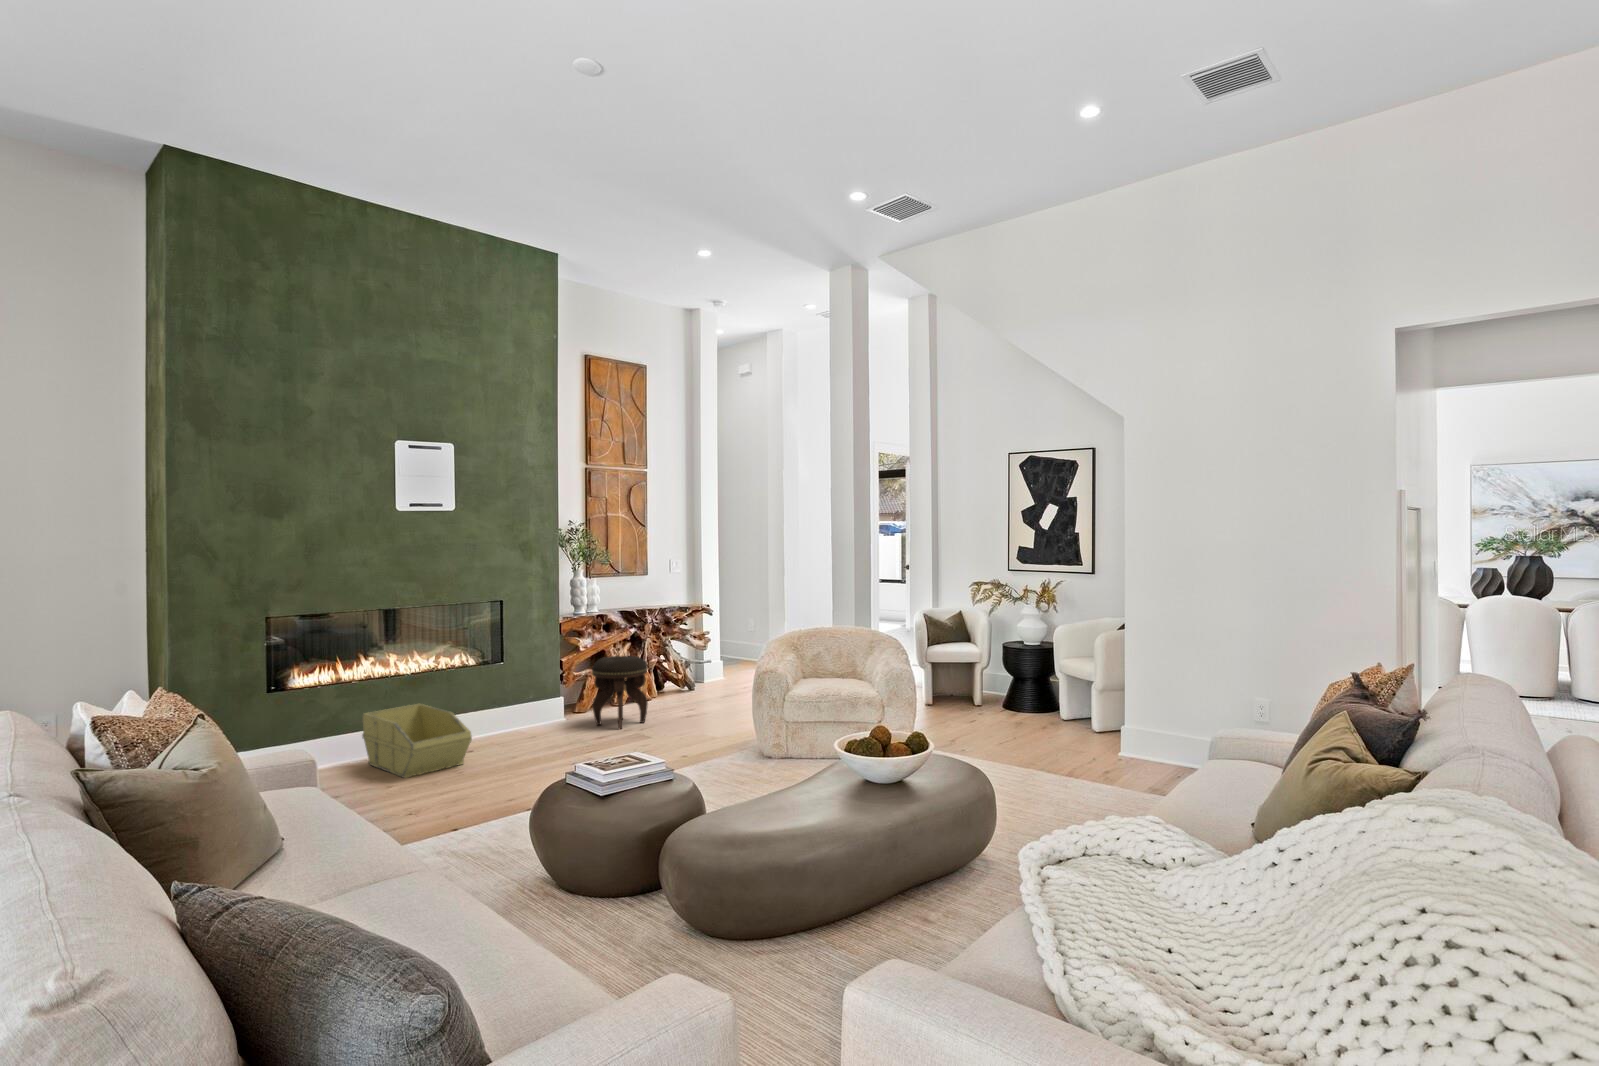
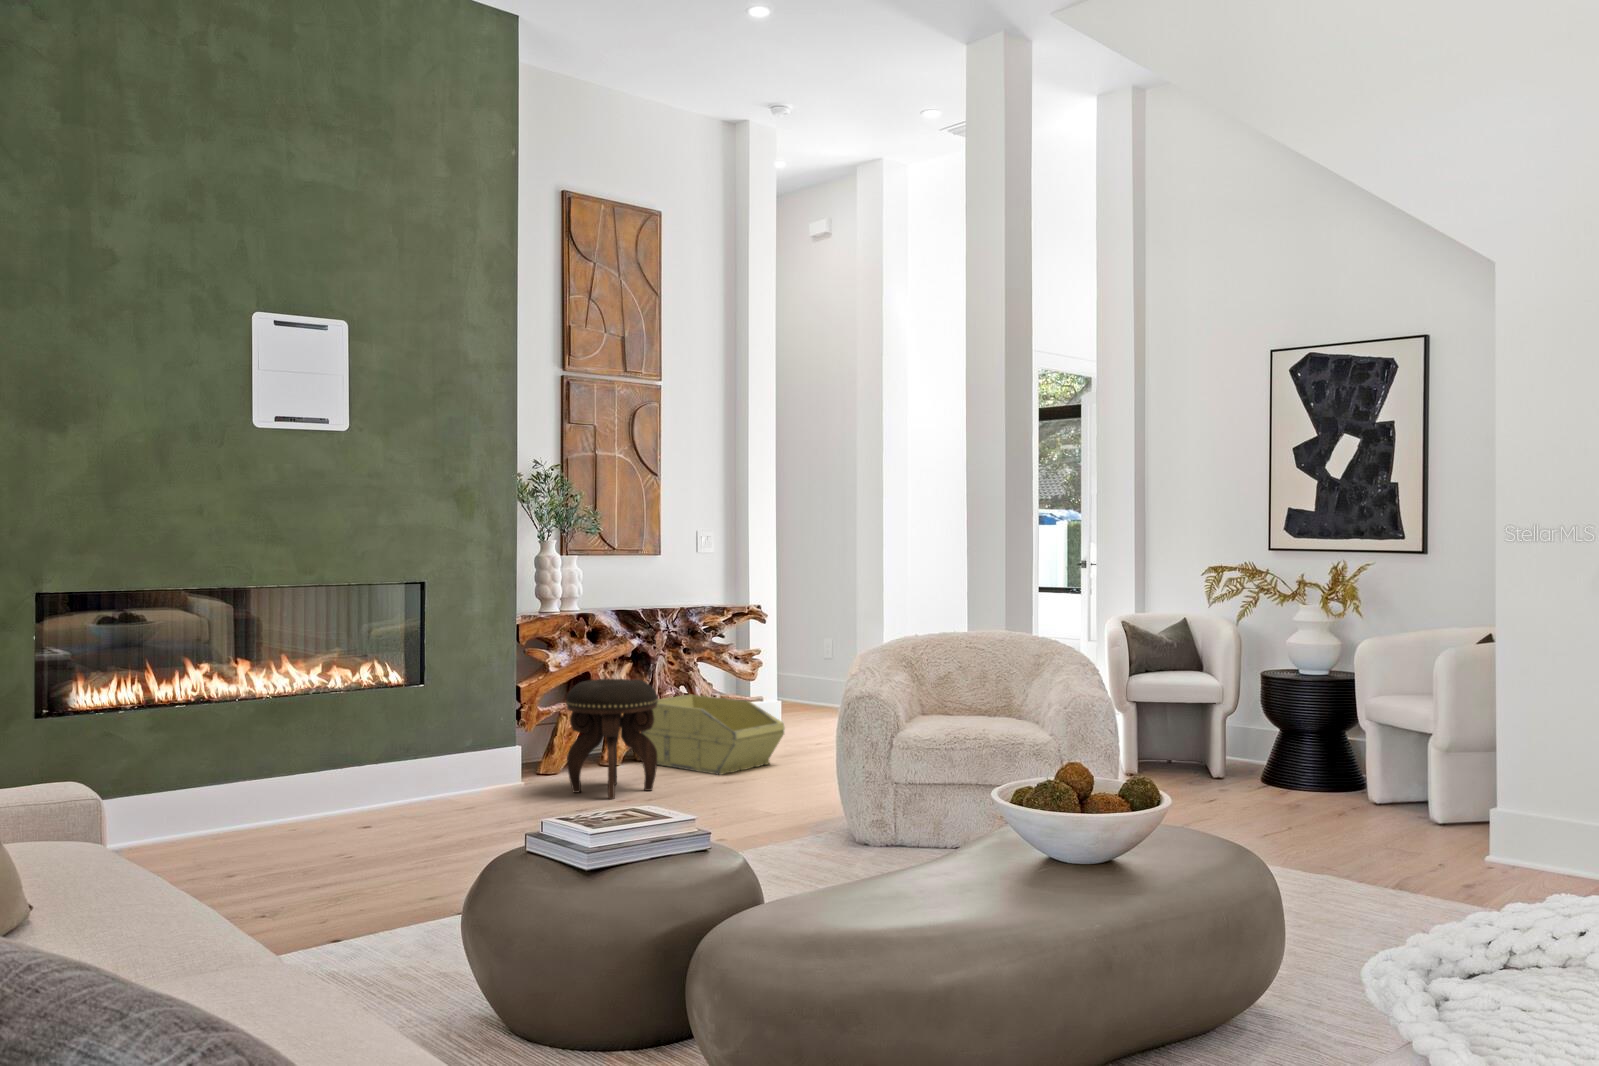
storage bin: present [362,704,472,778] -> present [641,695,785,775]

